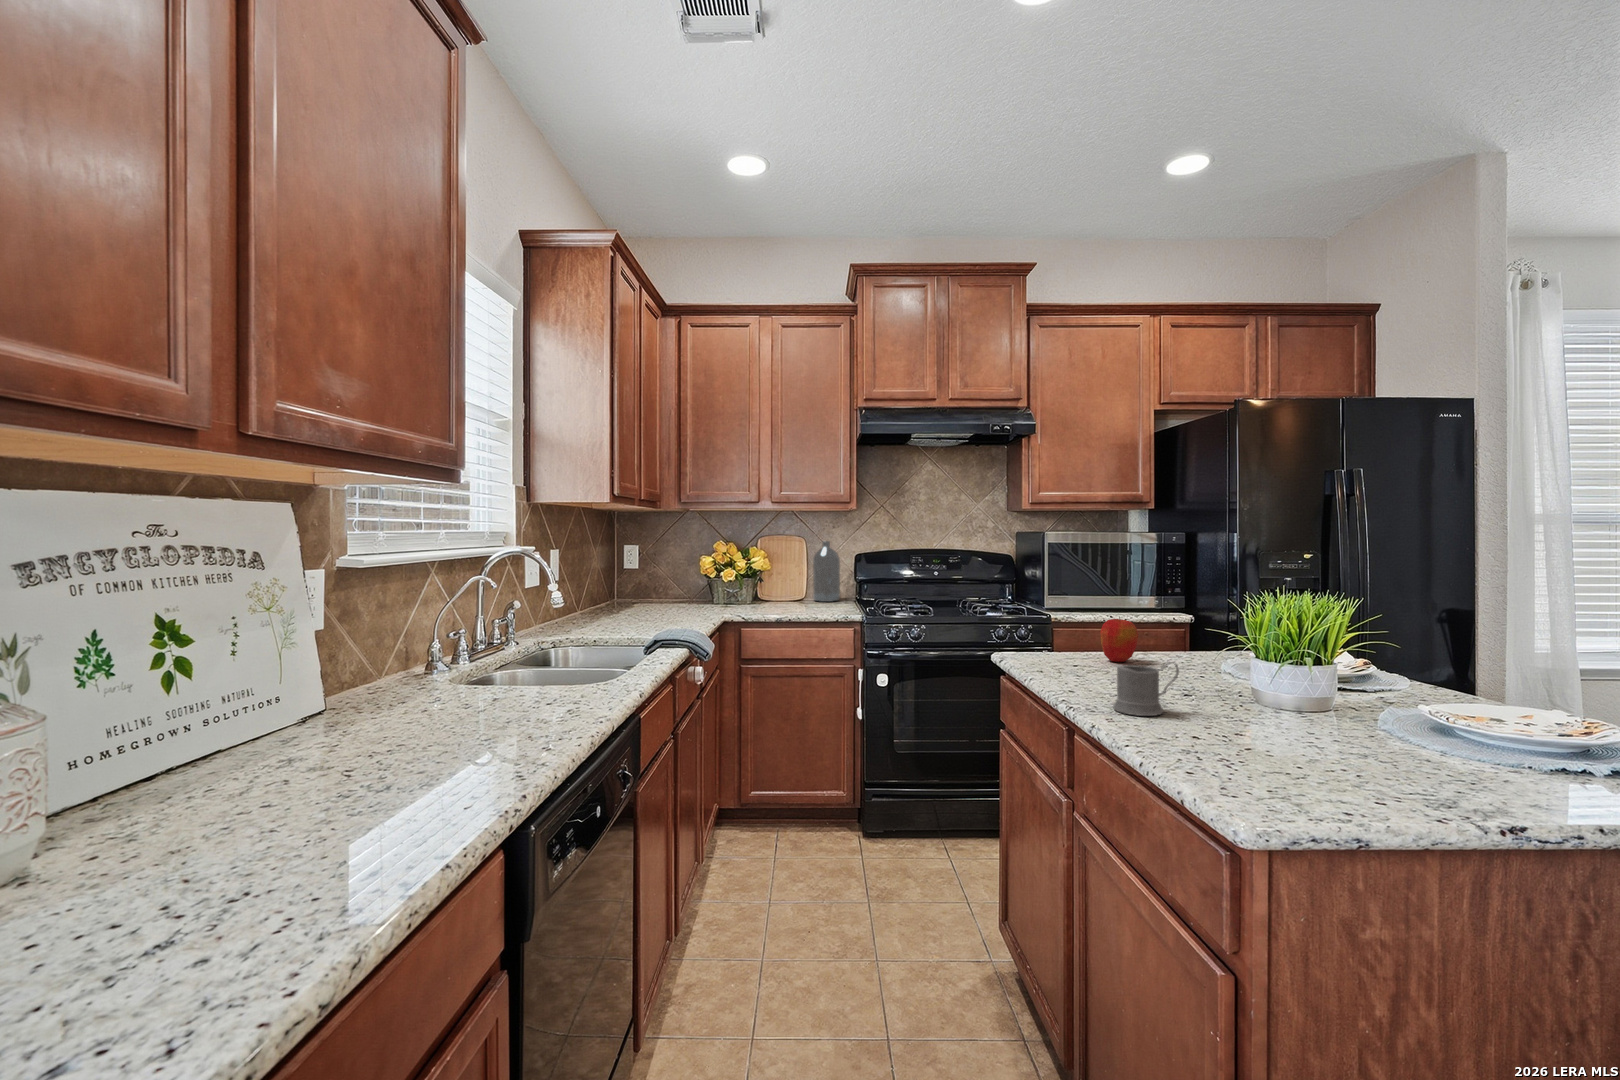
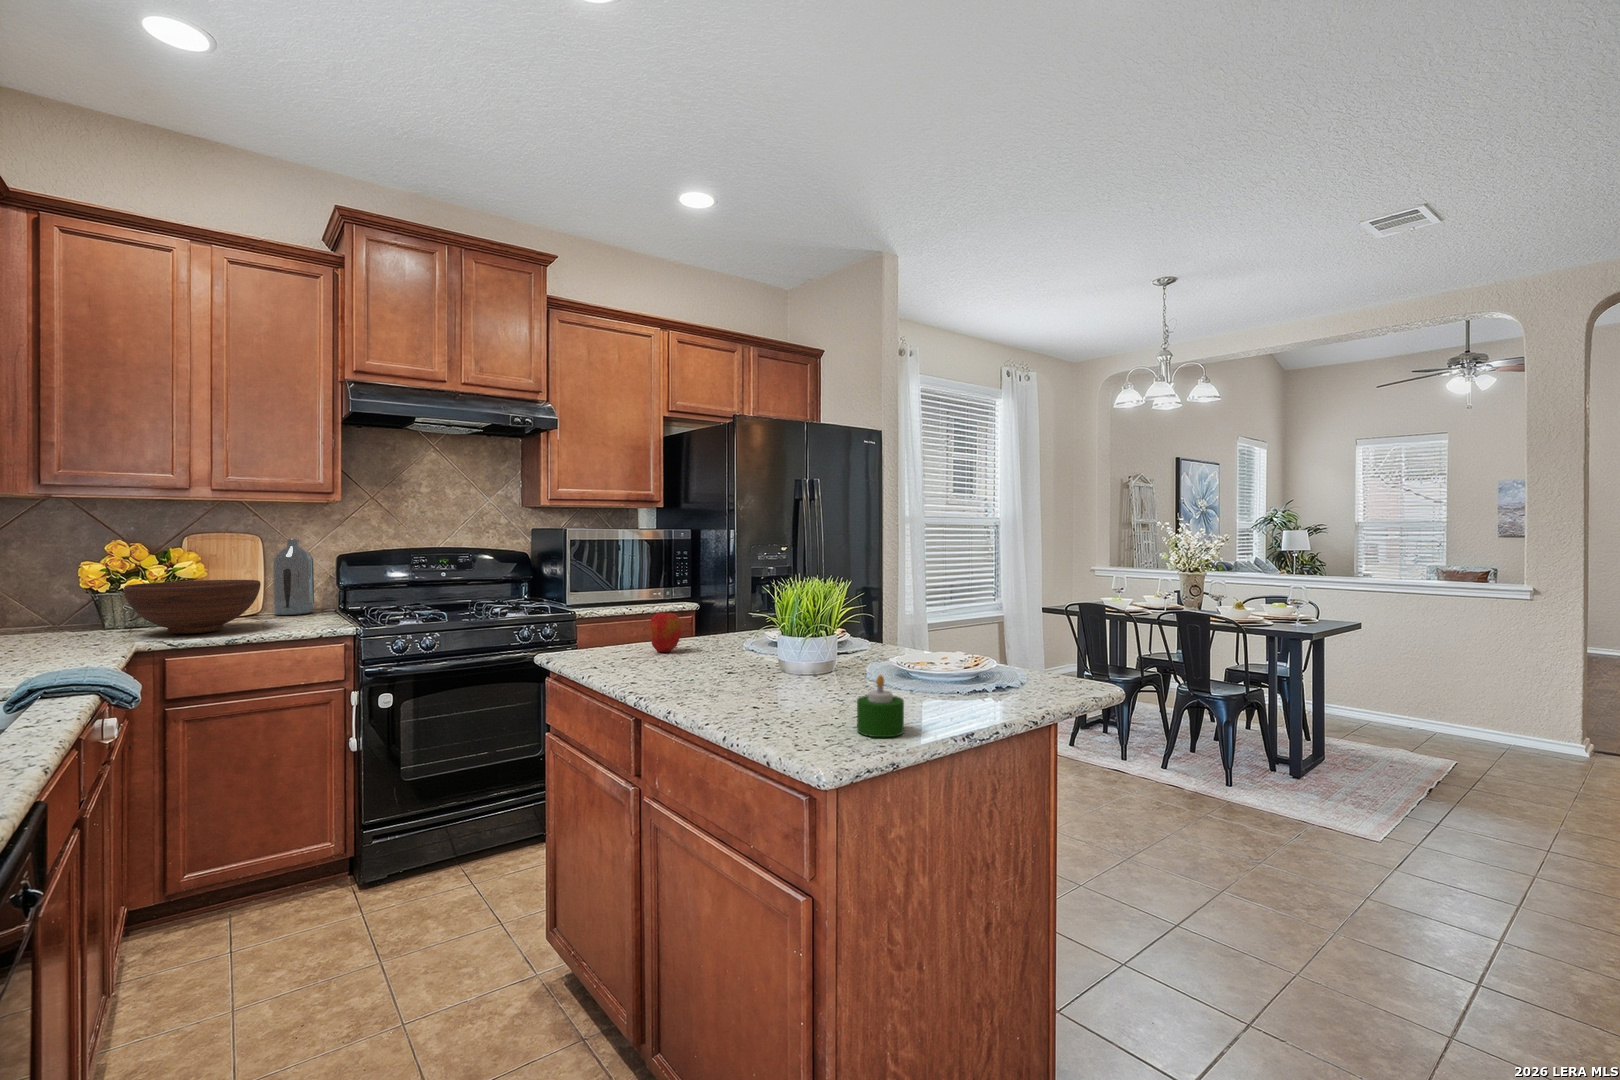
fruit bowl: none [722,572,800,611] -> present [124,580,261,634]
mug: present [1113,662,1179,716] -> none [683,647,734,697]
candle: none [1327,720,1407,809] -> present [857,675,904,737]

